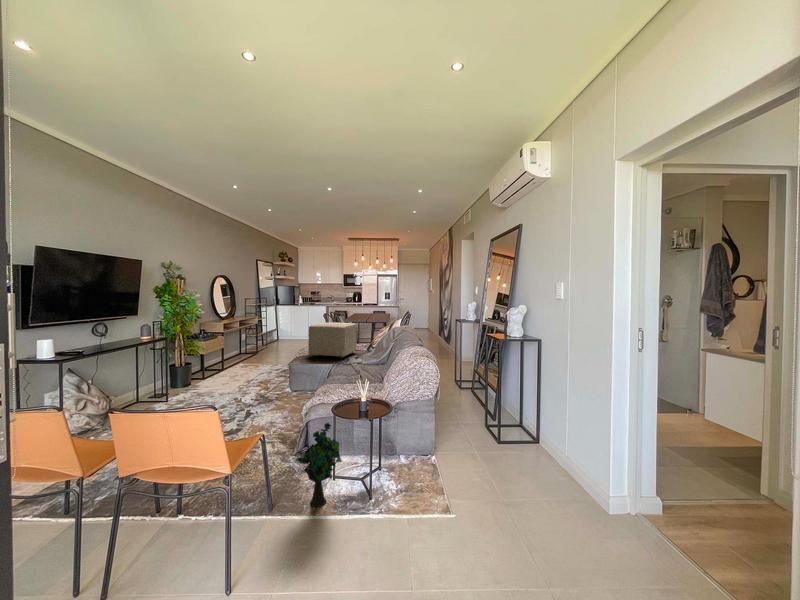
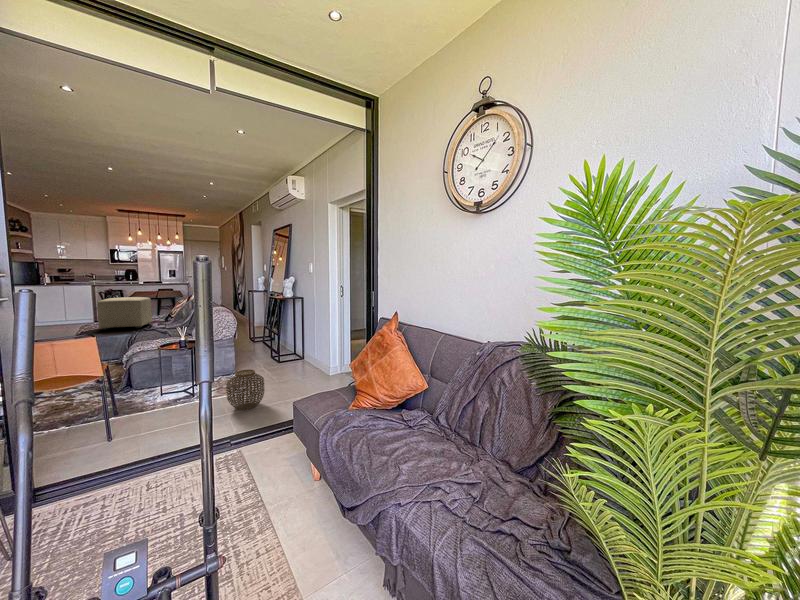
decorative plant: present [297,423,342,507] -> none [133,357,171,412]
woven basket: none [413,476,478,564] -> present [226,370,264,410]

